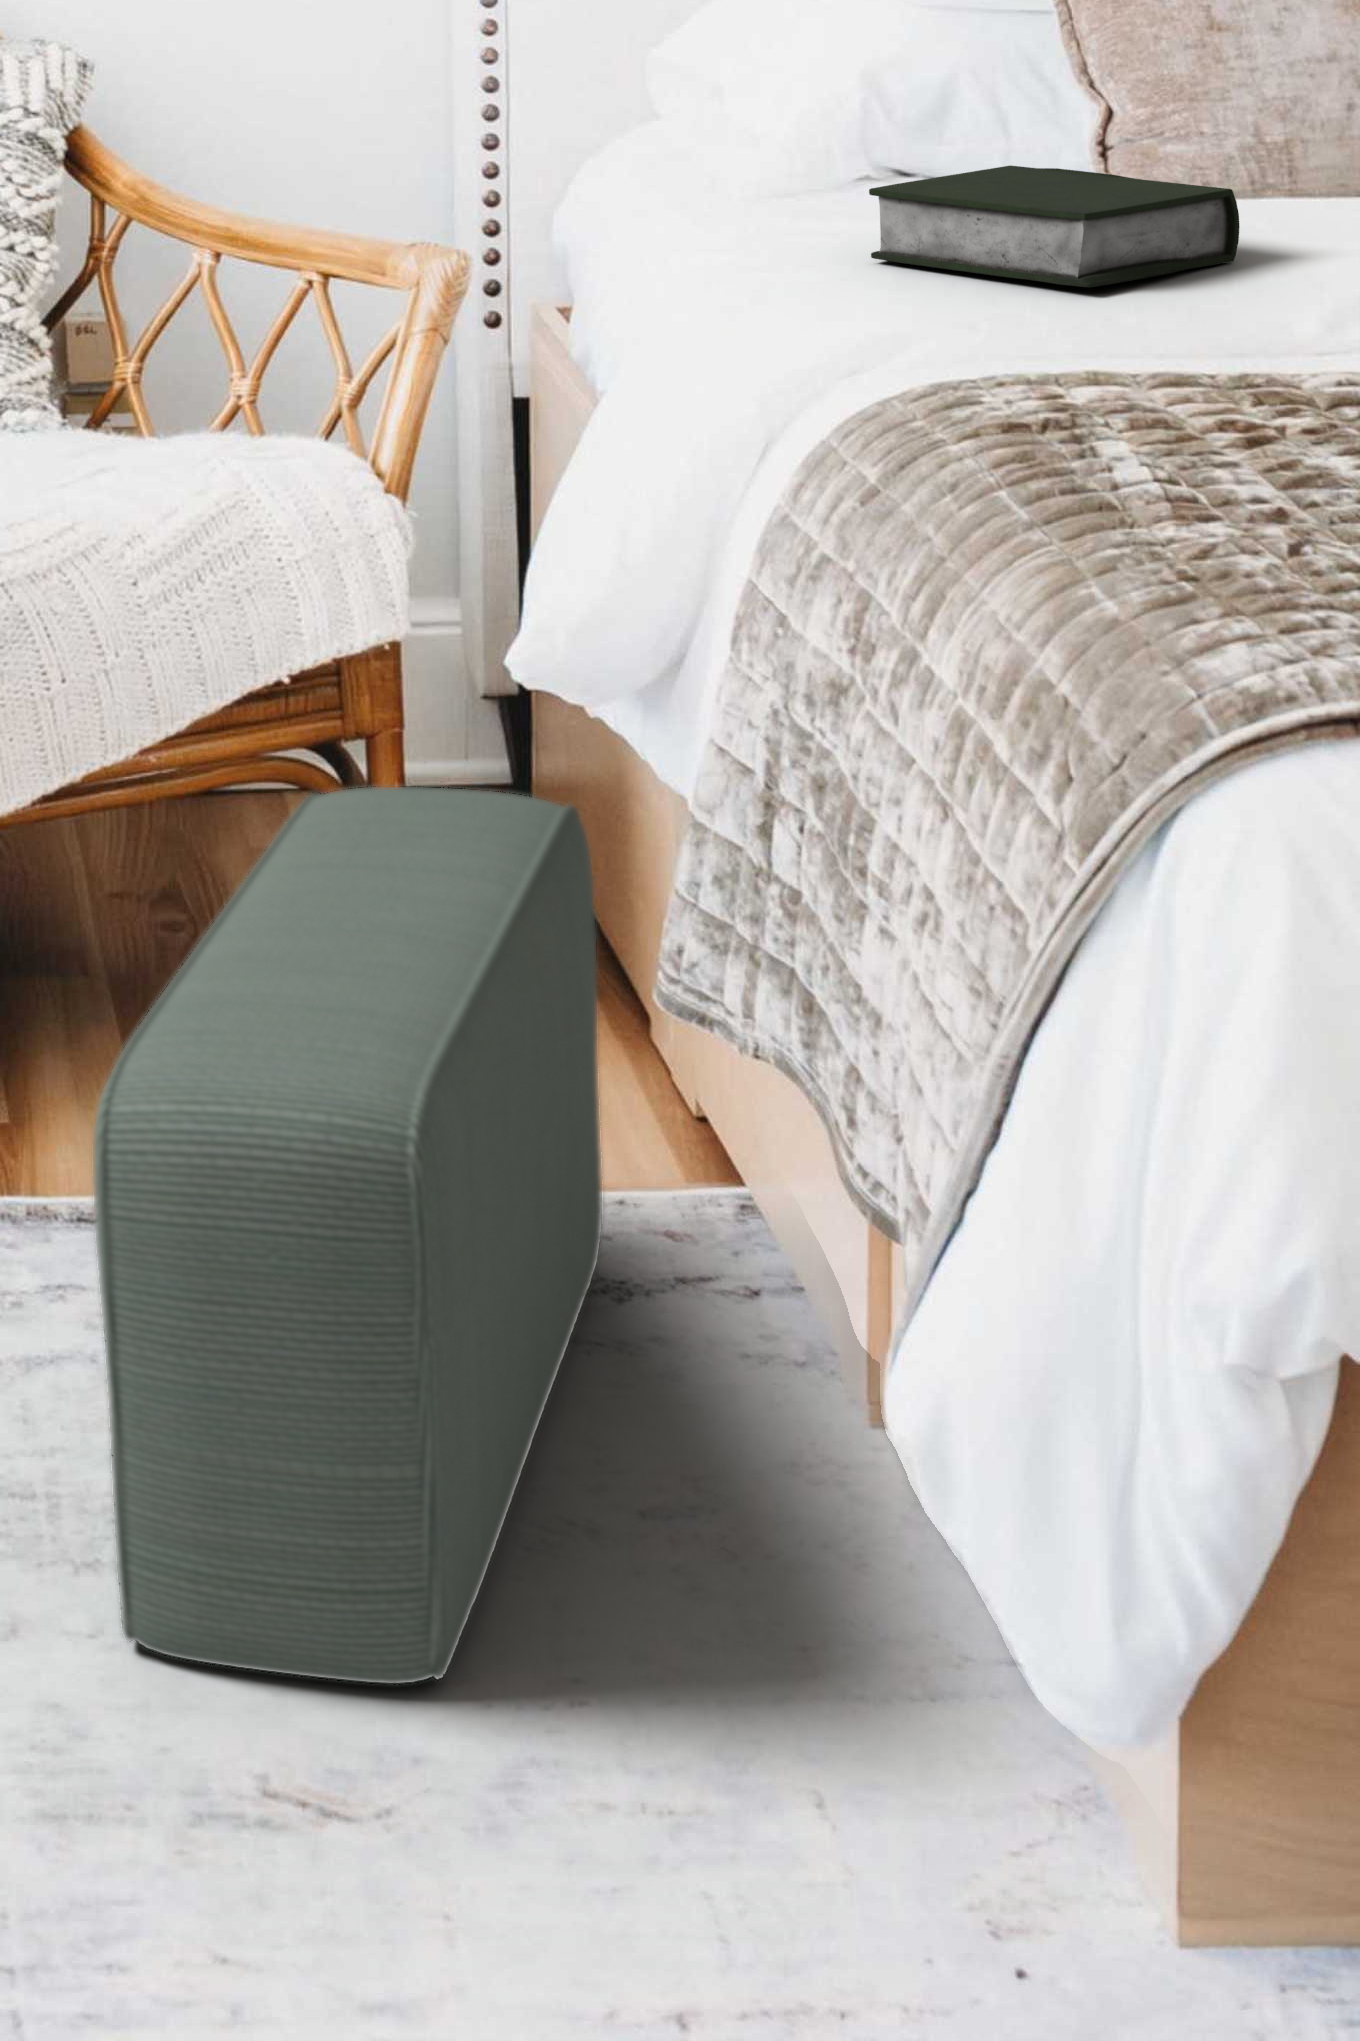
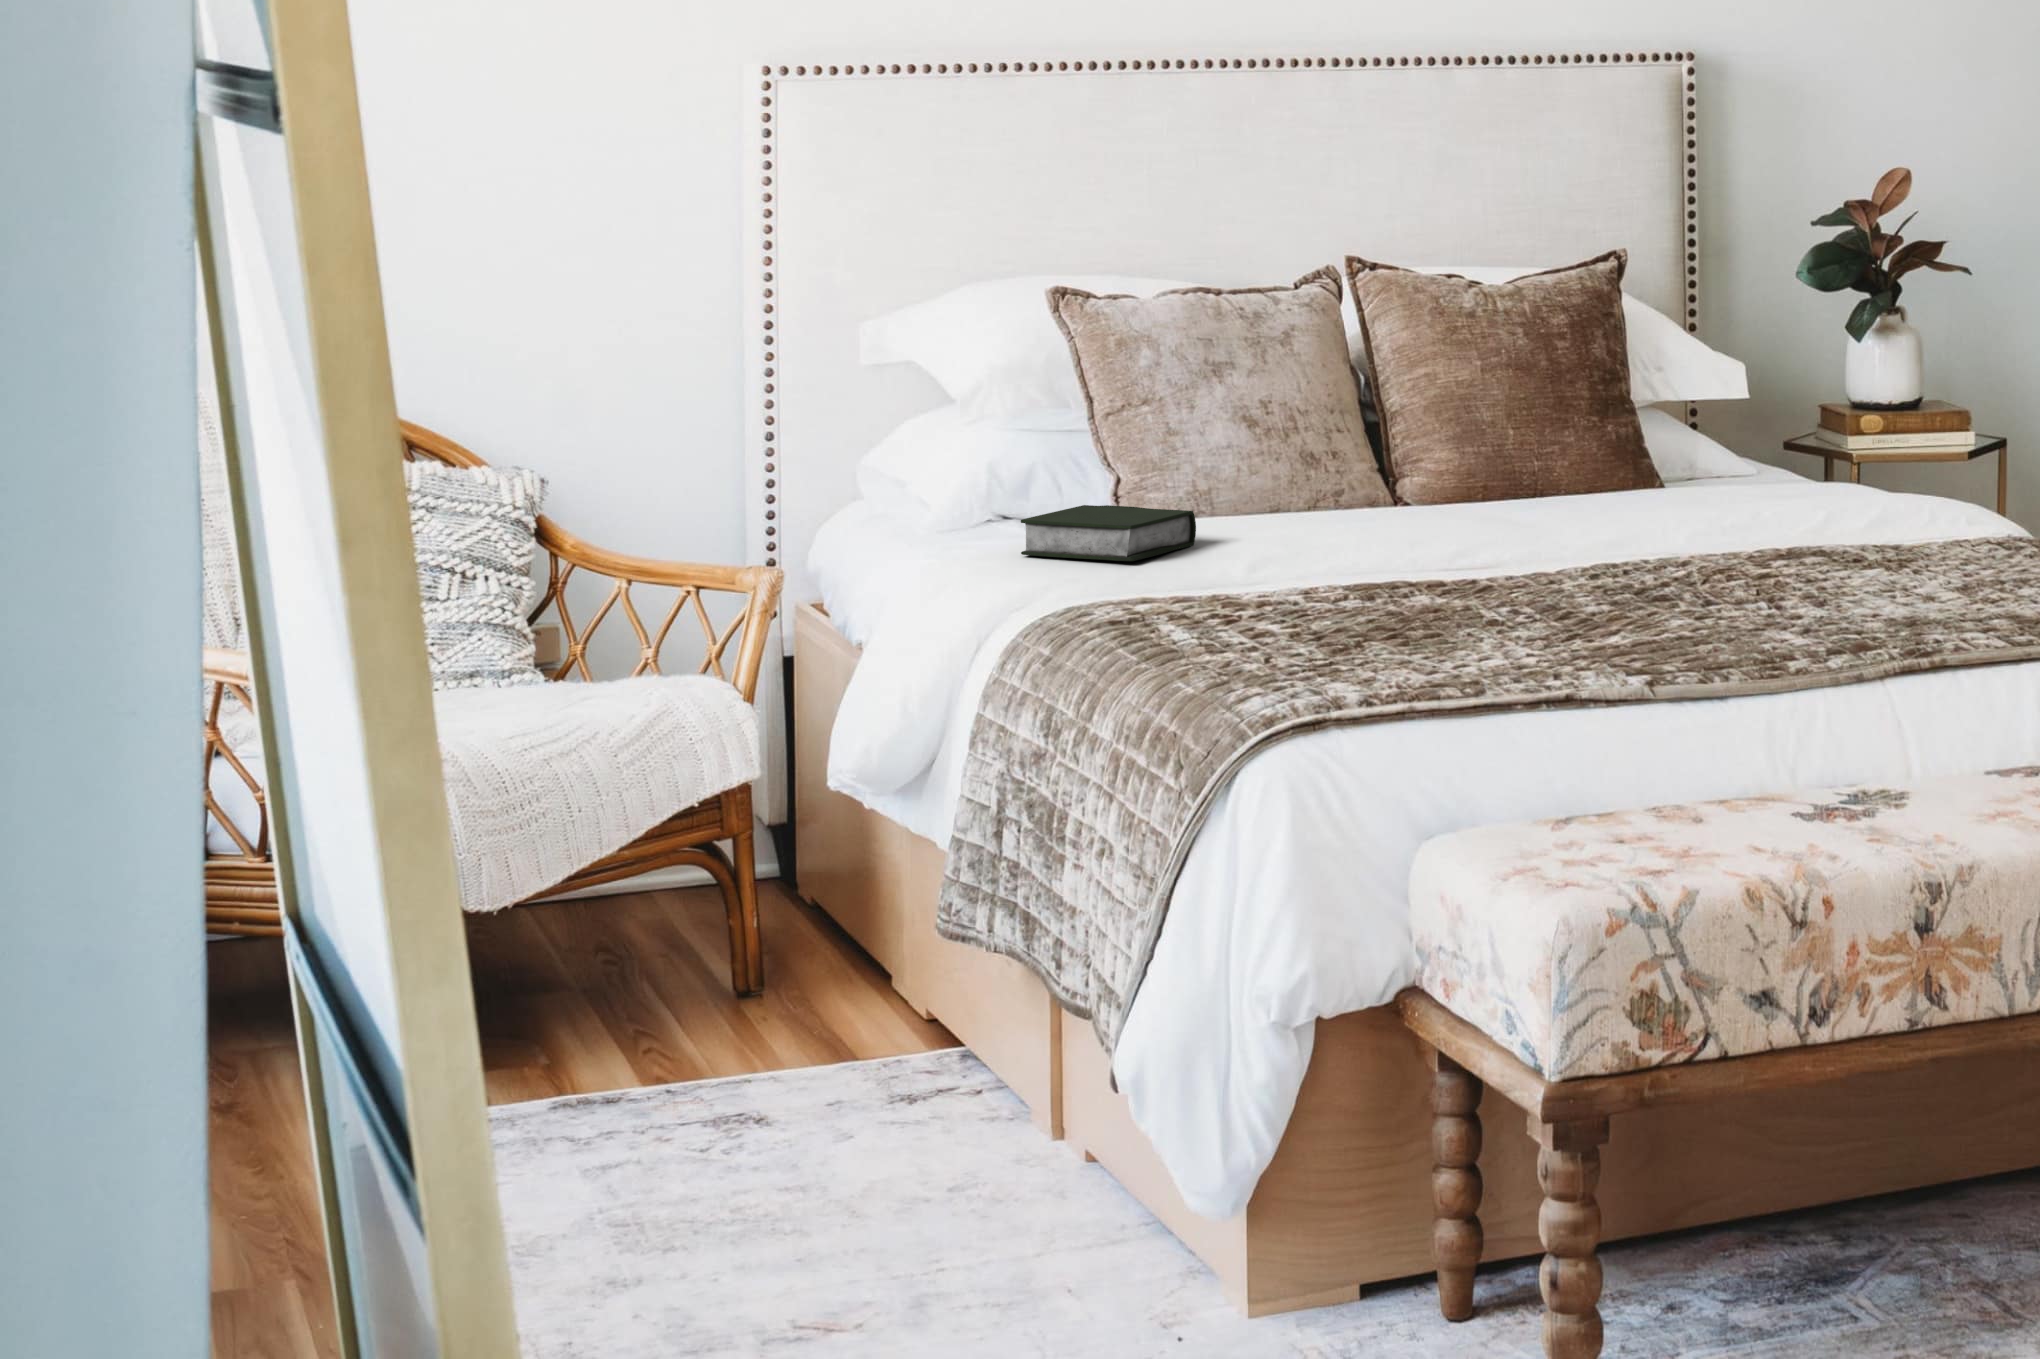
pouf: present [93,787,602,1684] -> none [699,838,905,1272]

